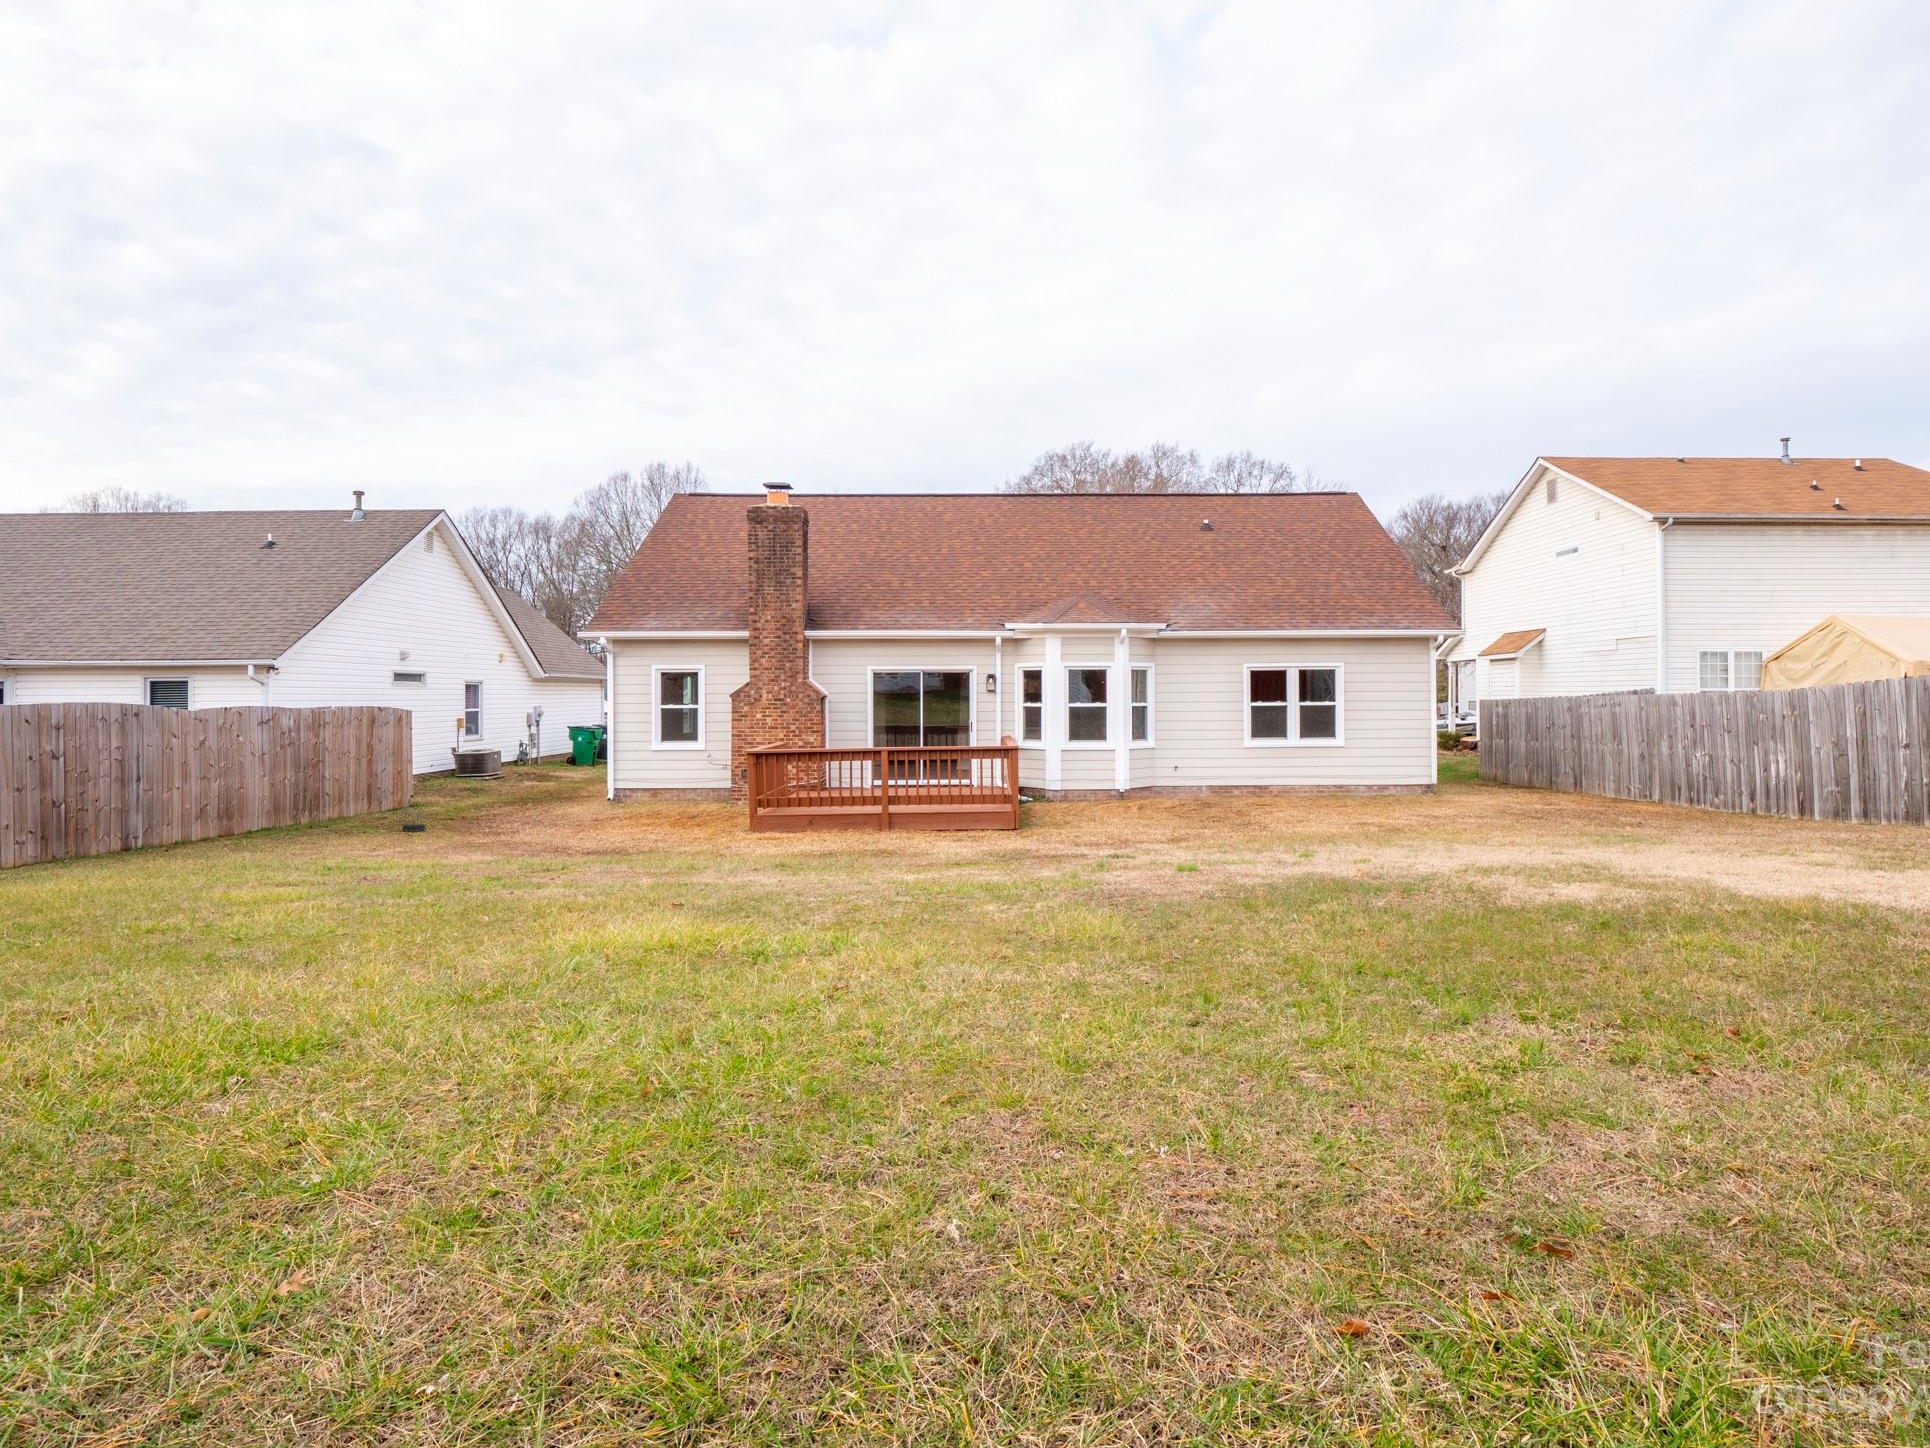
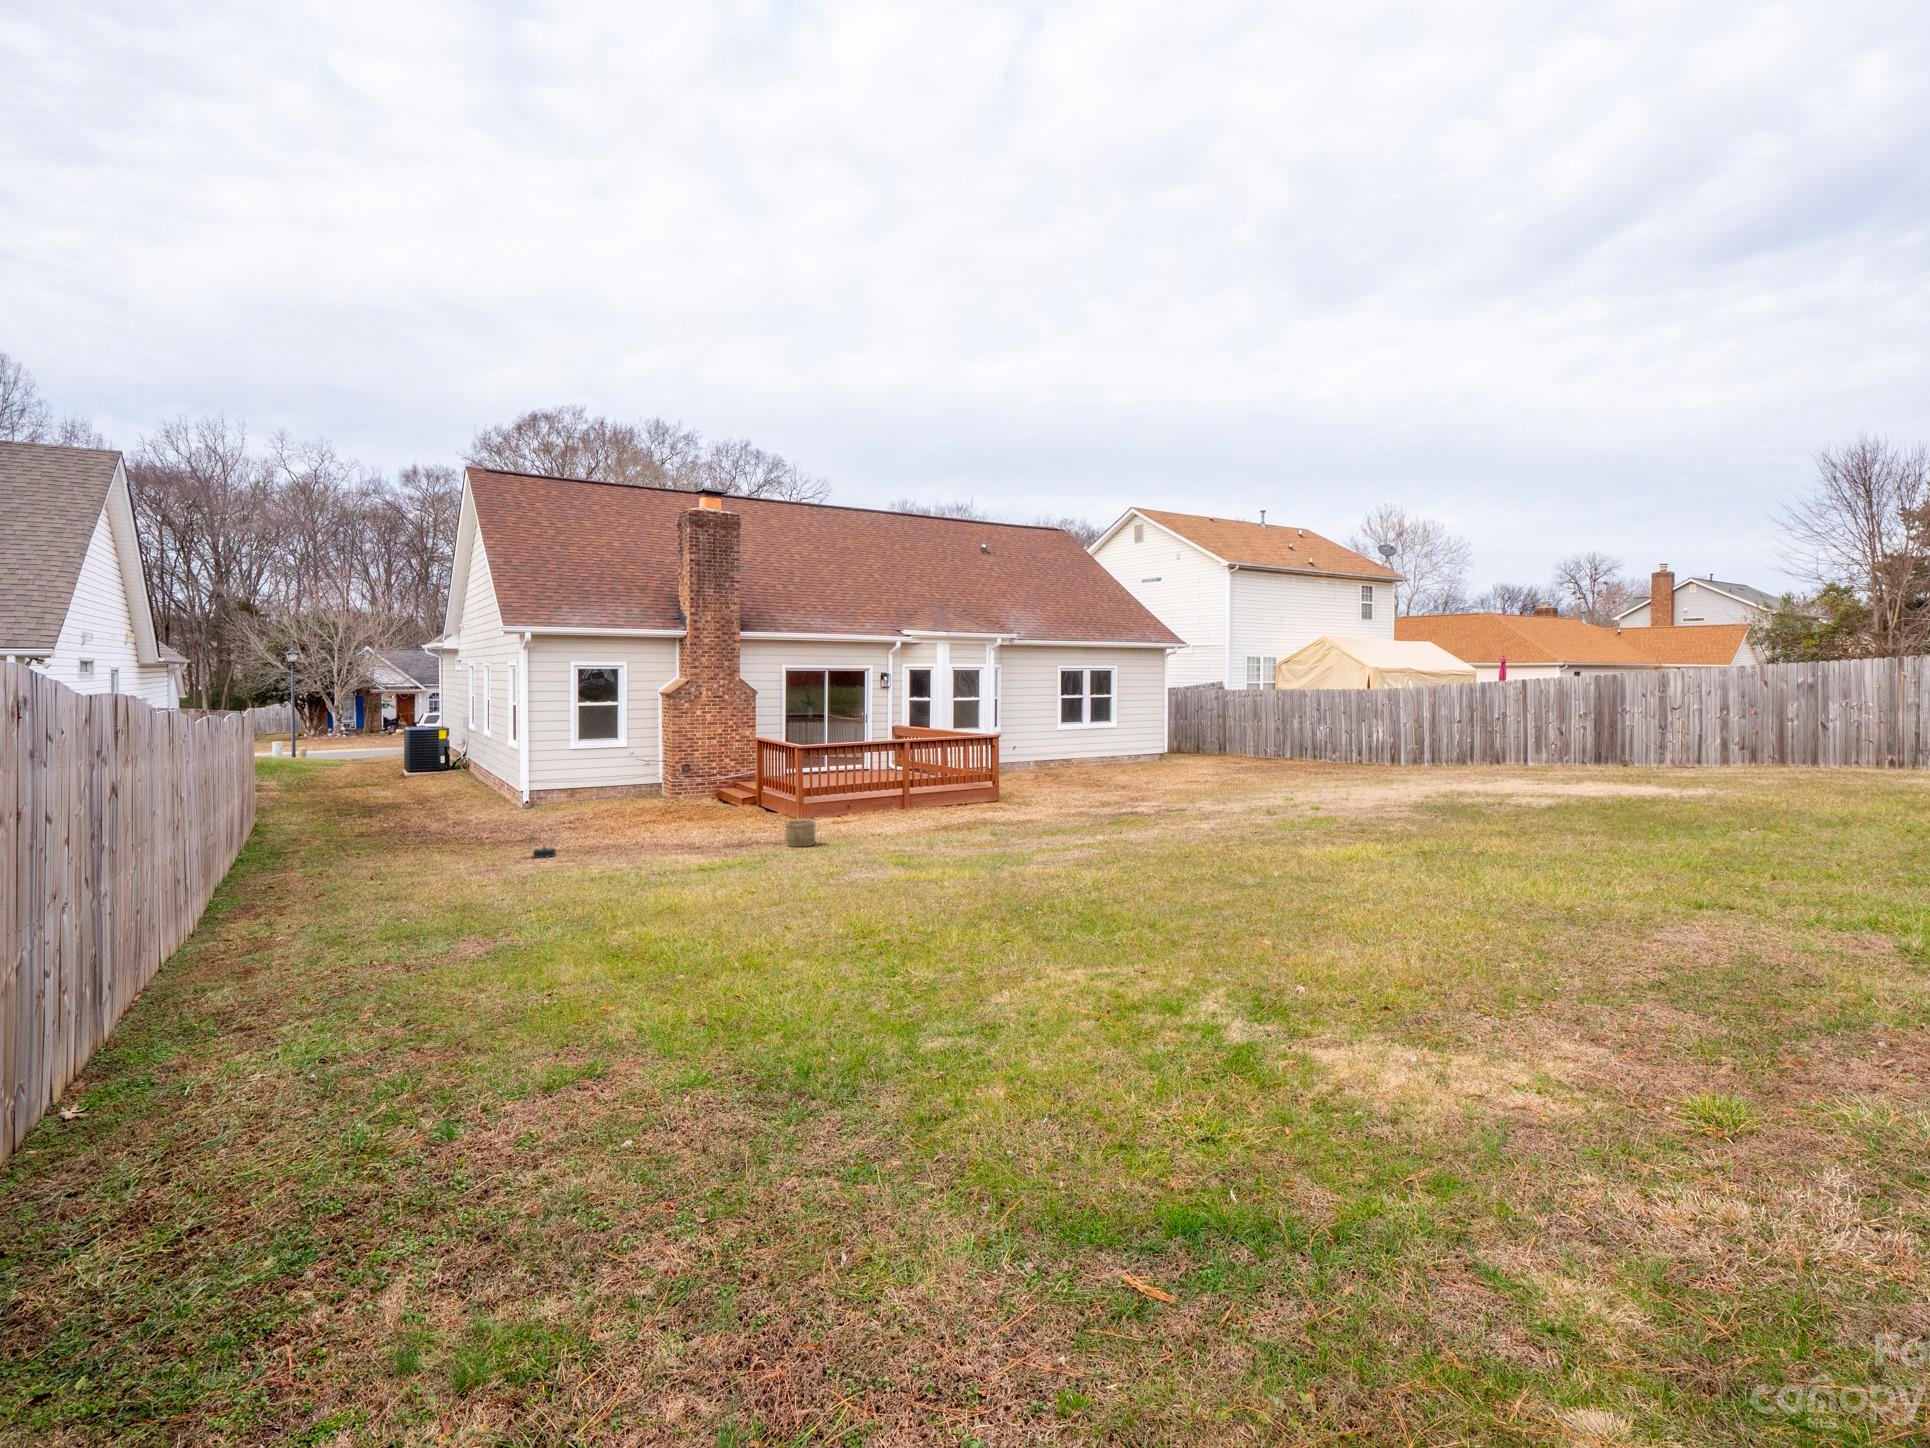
wooden bucket: none [578,812,614,840] -> present [786,820,815,847]

